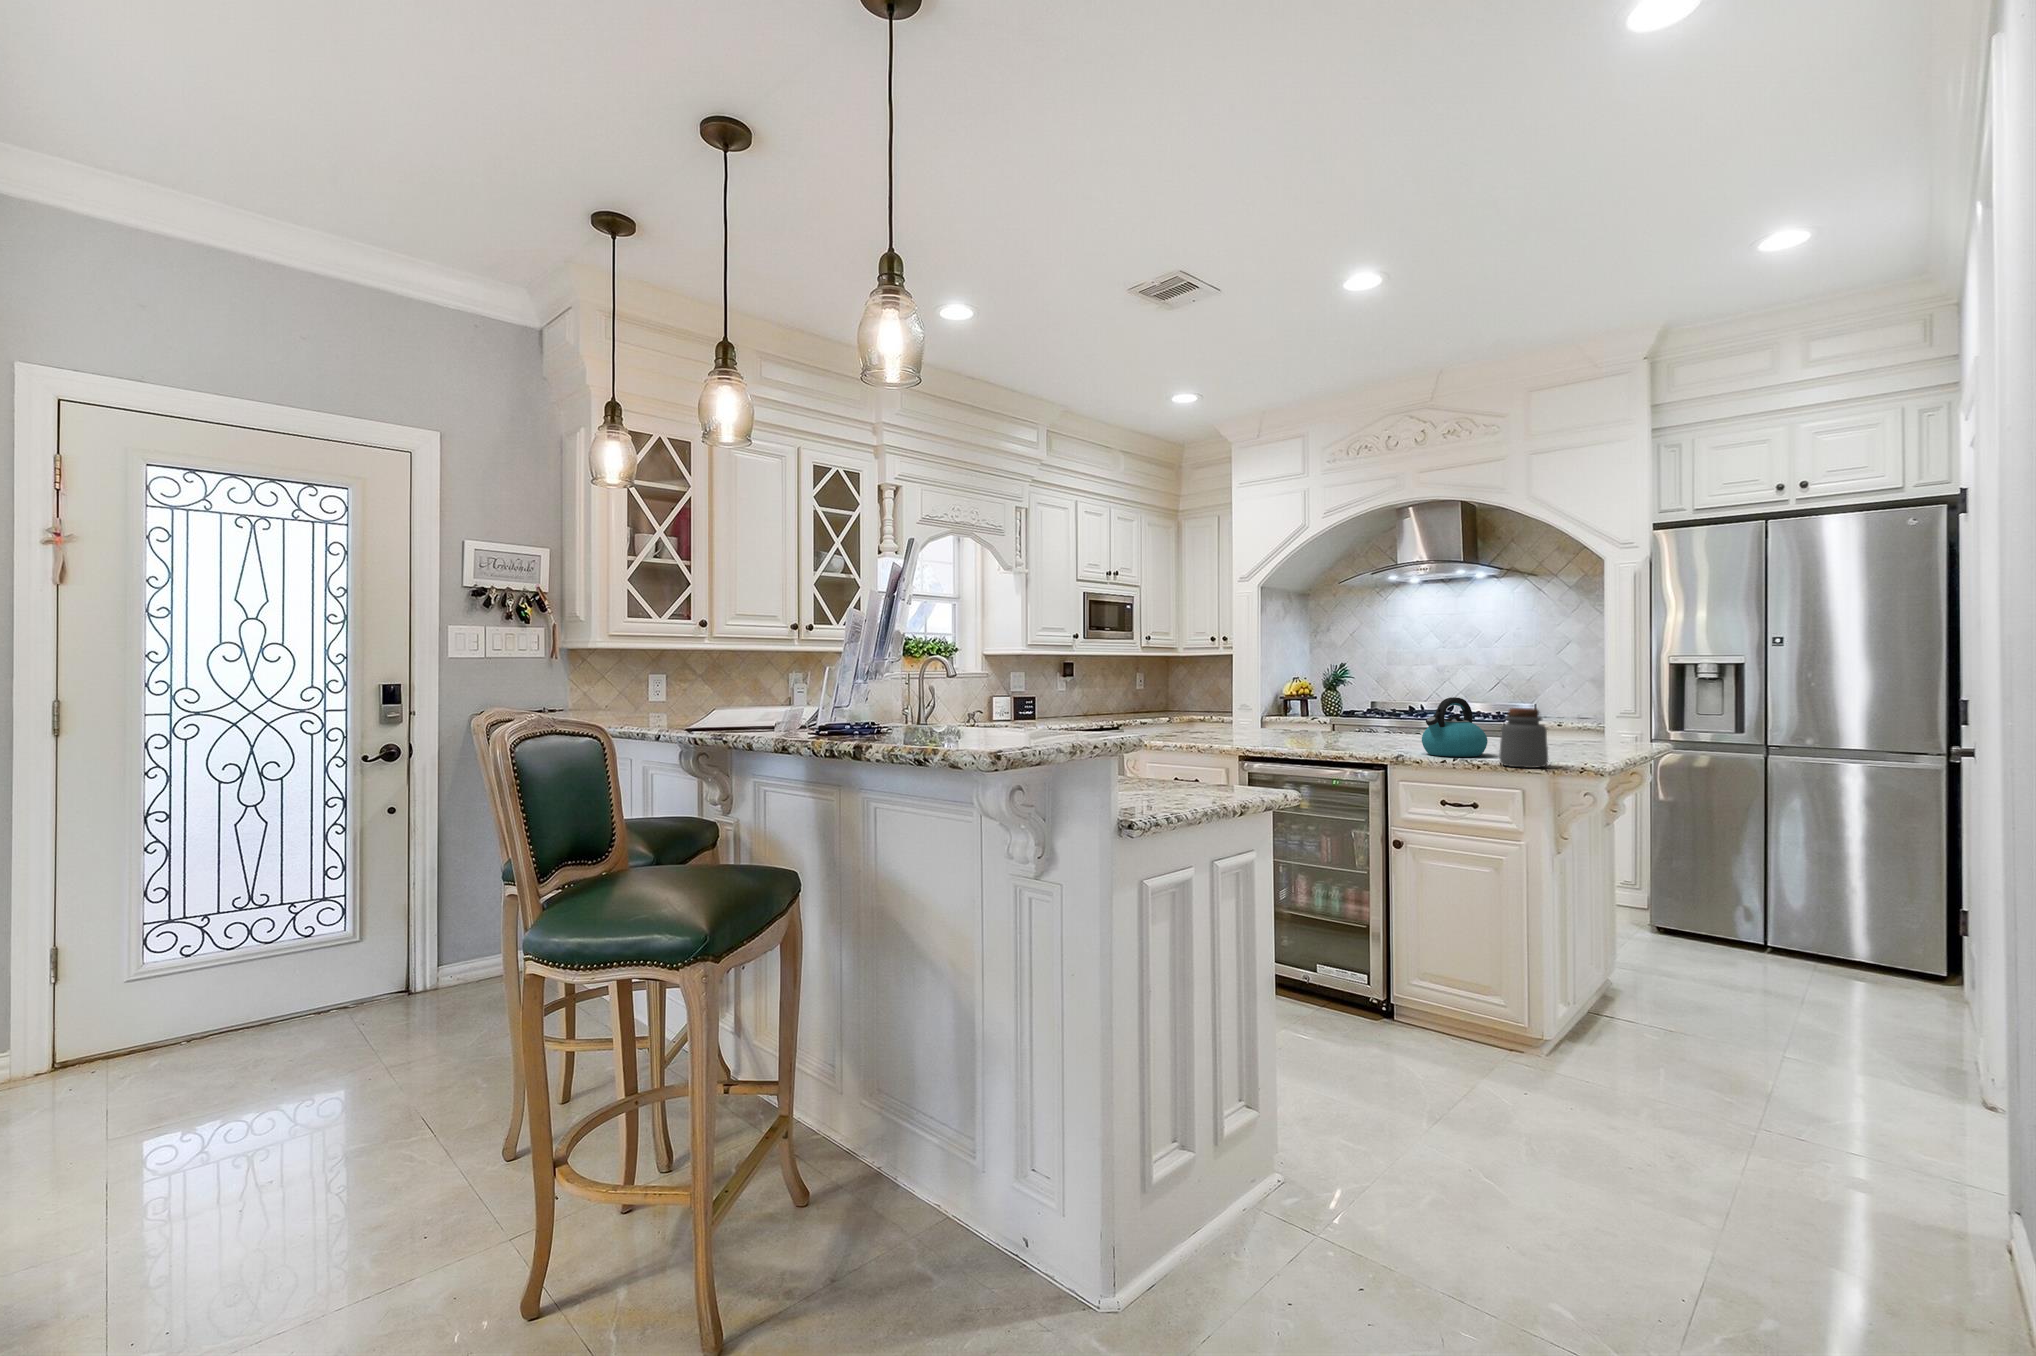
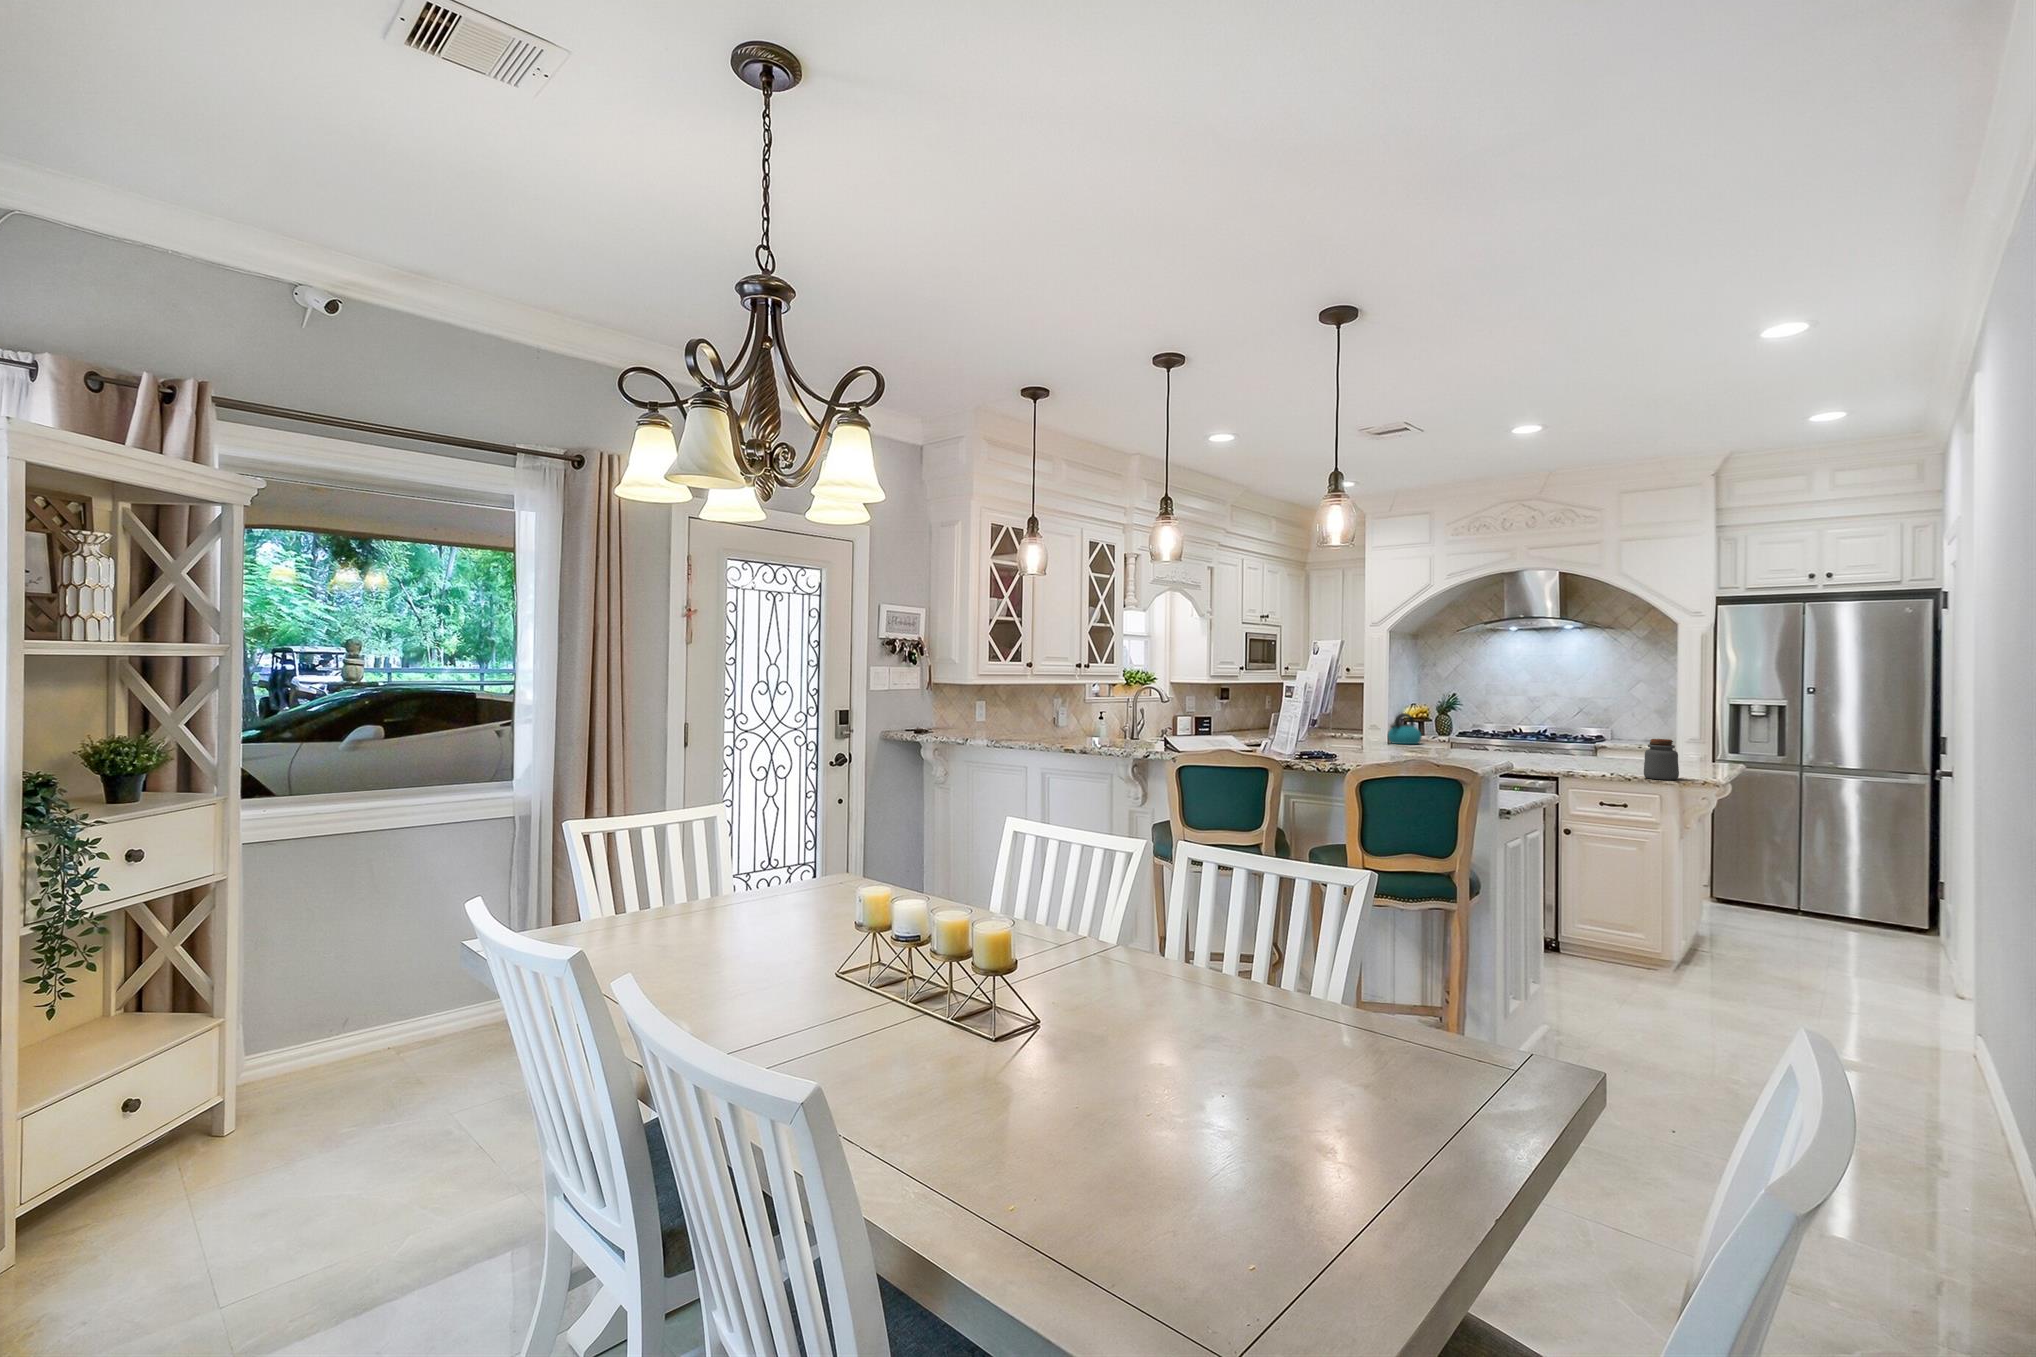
kettle: present [1422,697,1488,757] -> present [1388,713,1422,744]

